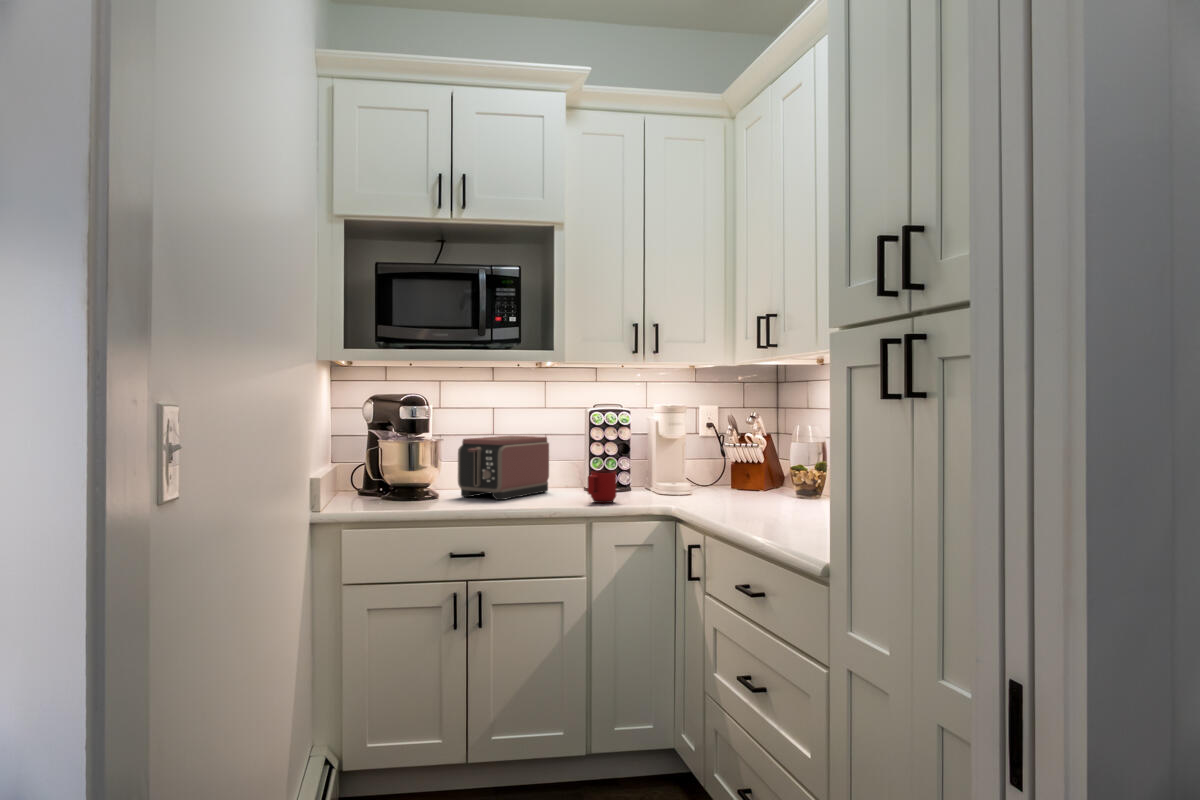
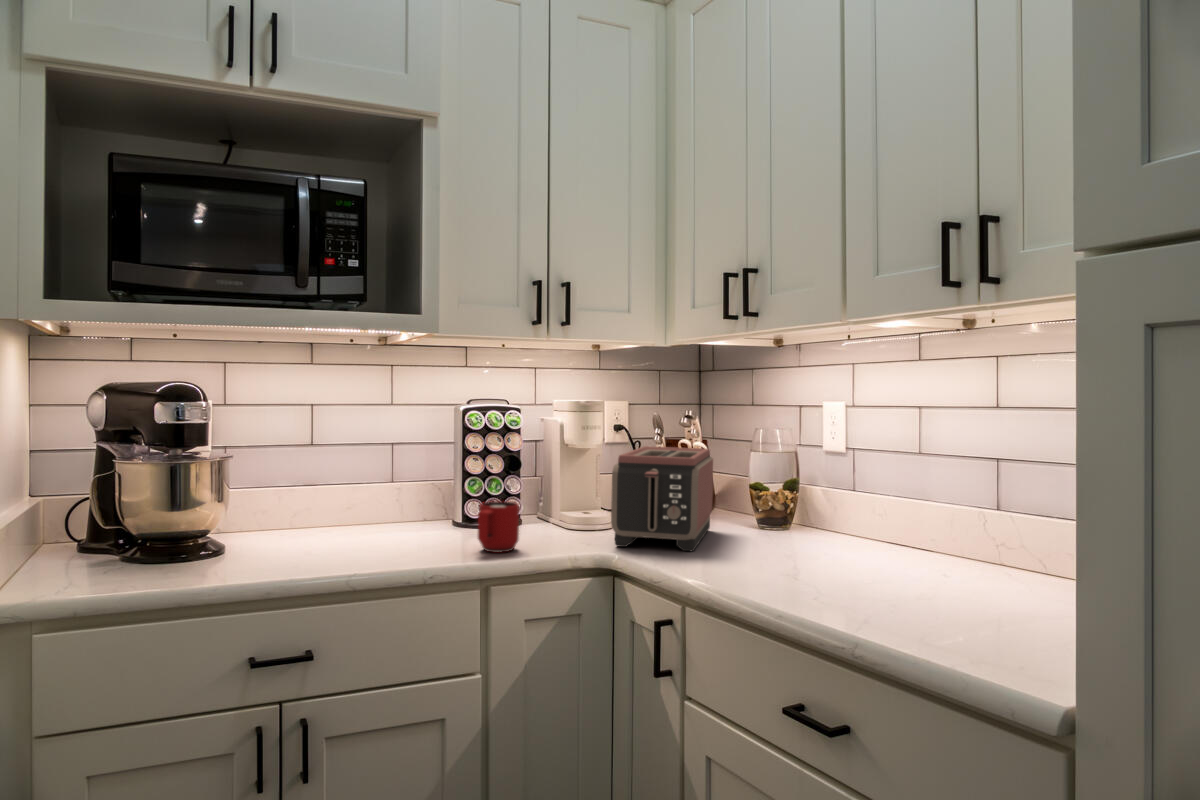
toaster: present [458,436,549,500] -> present [611,446,713,551]

